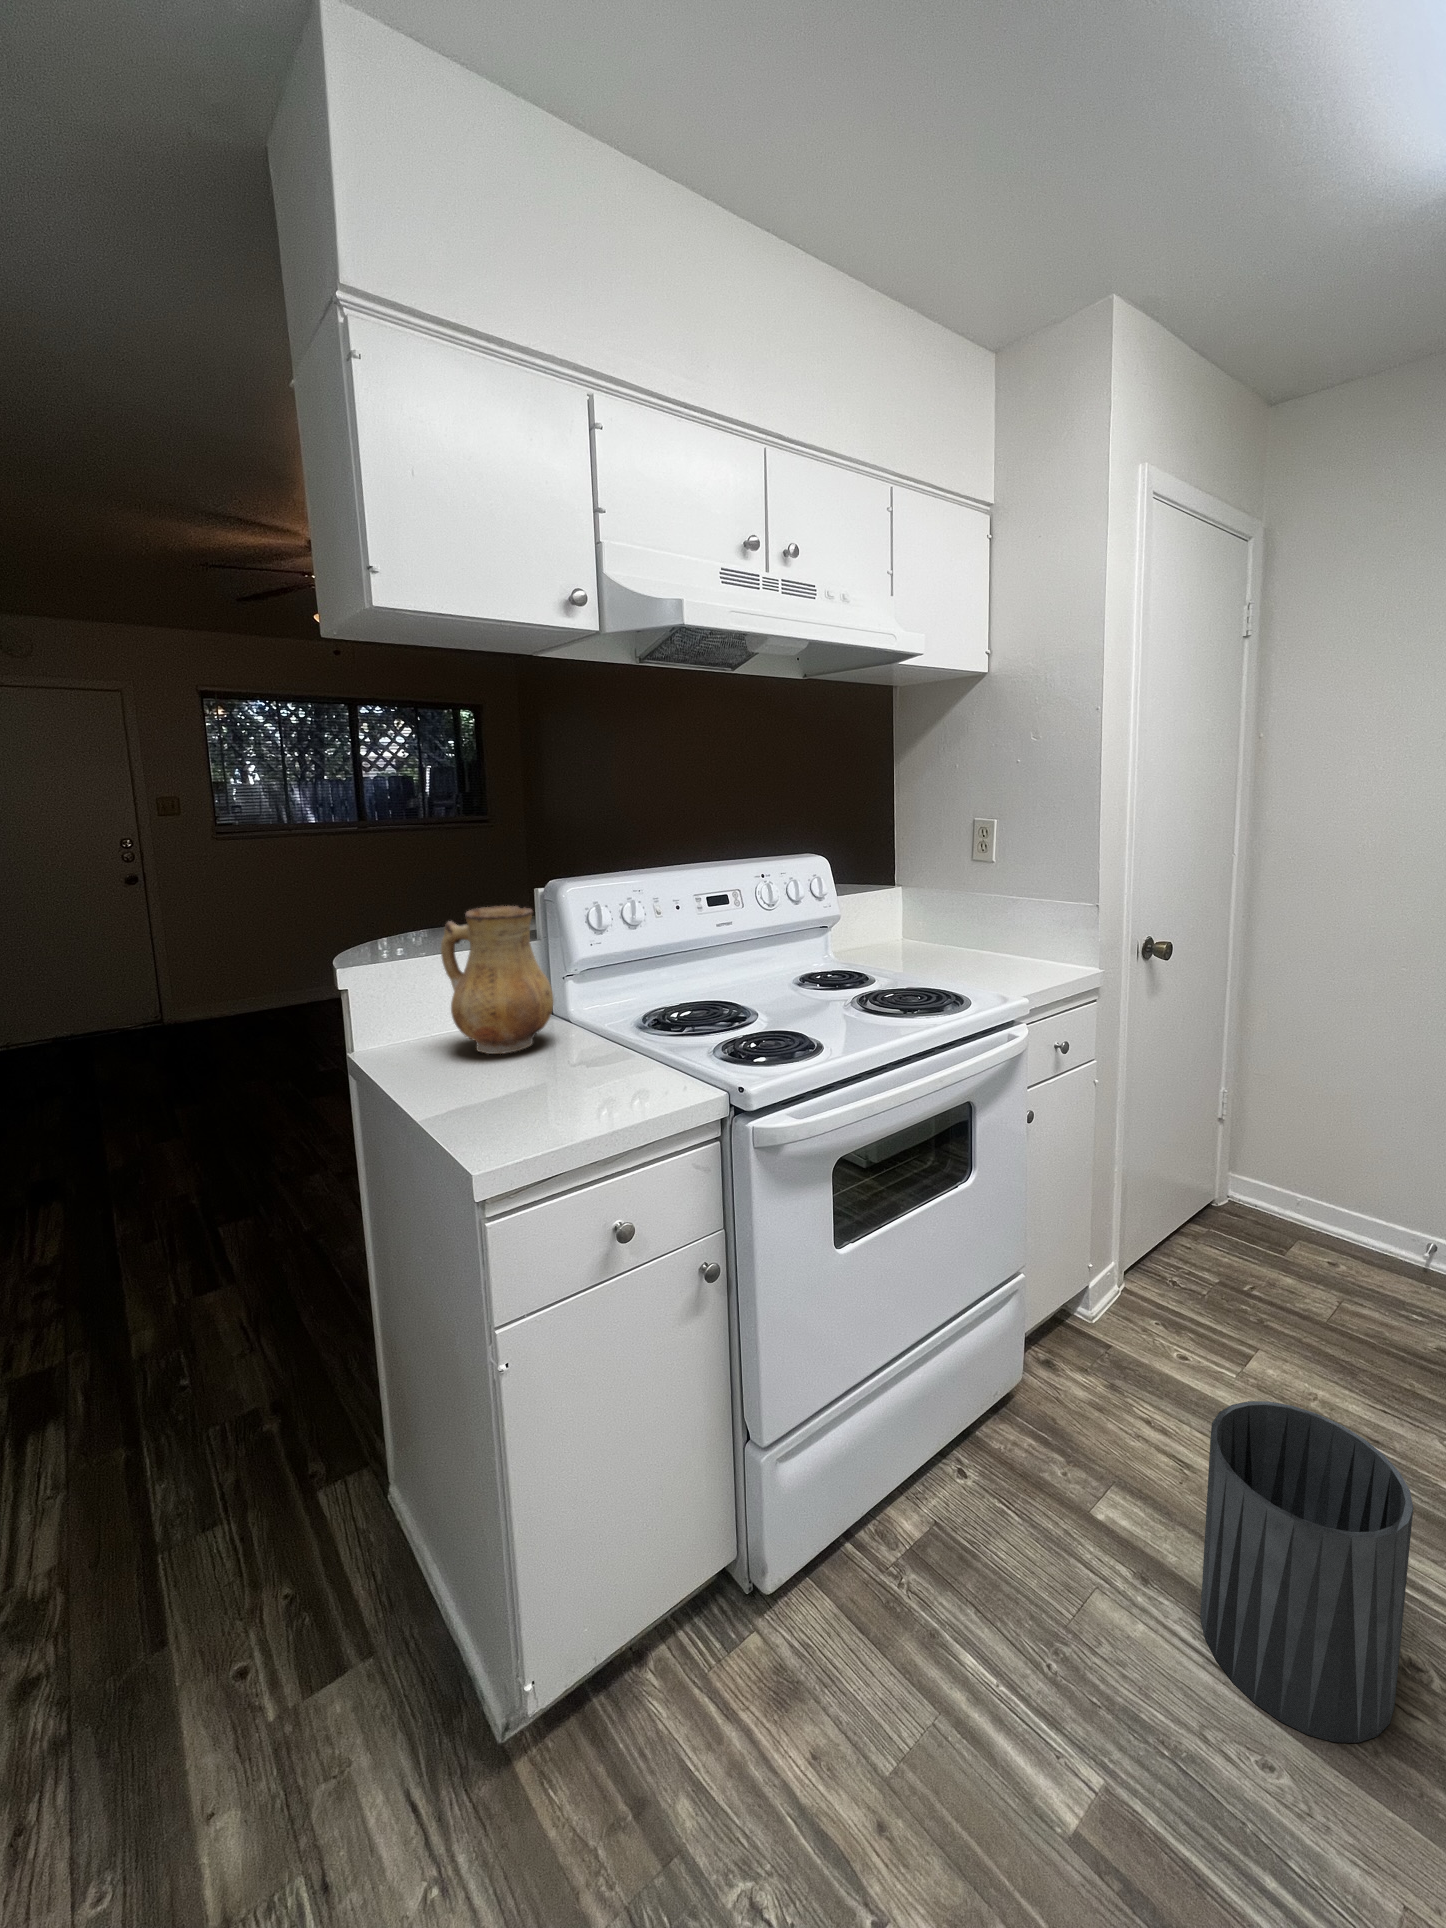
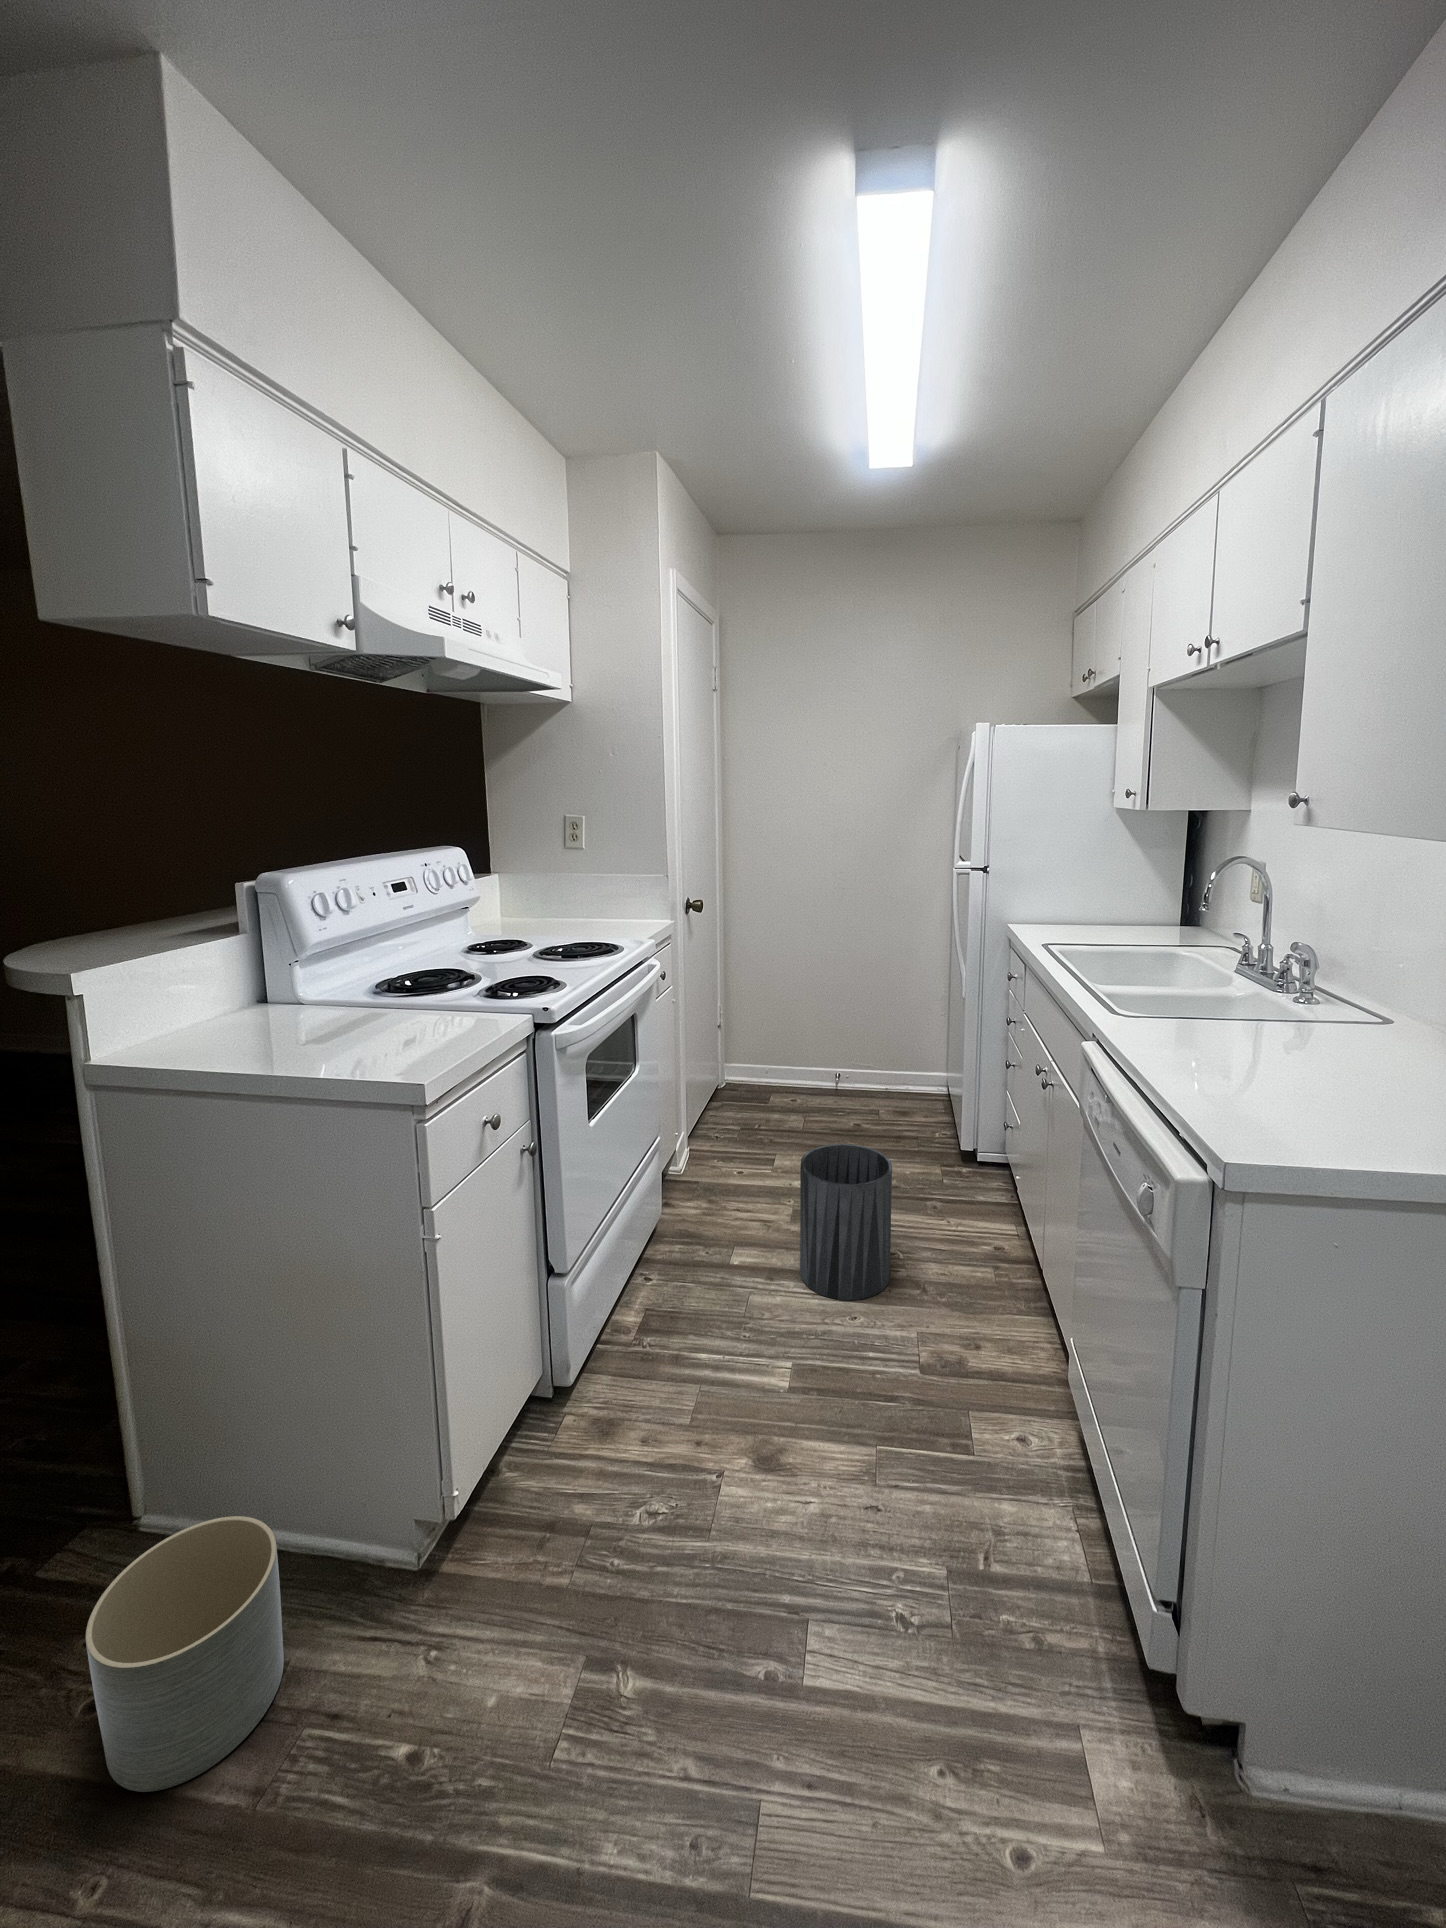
ceramic pitcher: present [441,906,554,1054] -> none [190,894,322,1033]
planter: none [175,1548,367,1835] -> present [86,1516,284,1792]

